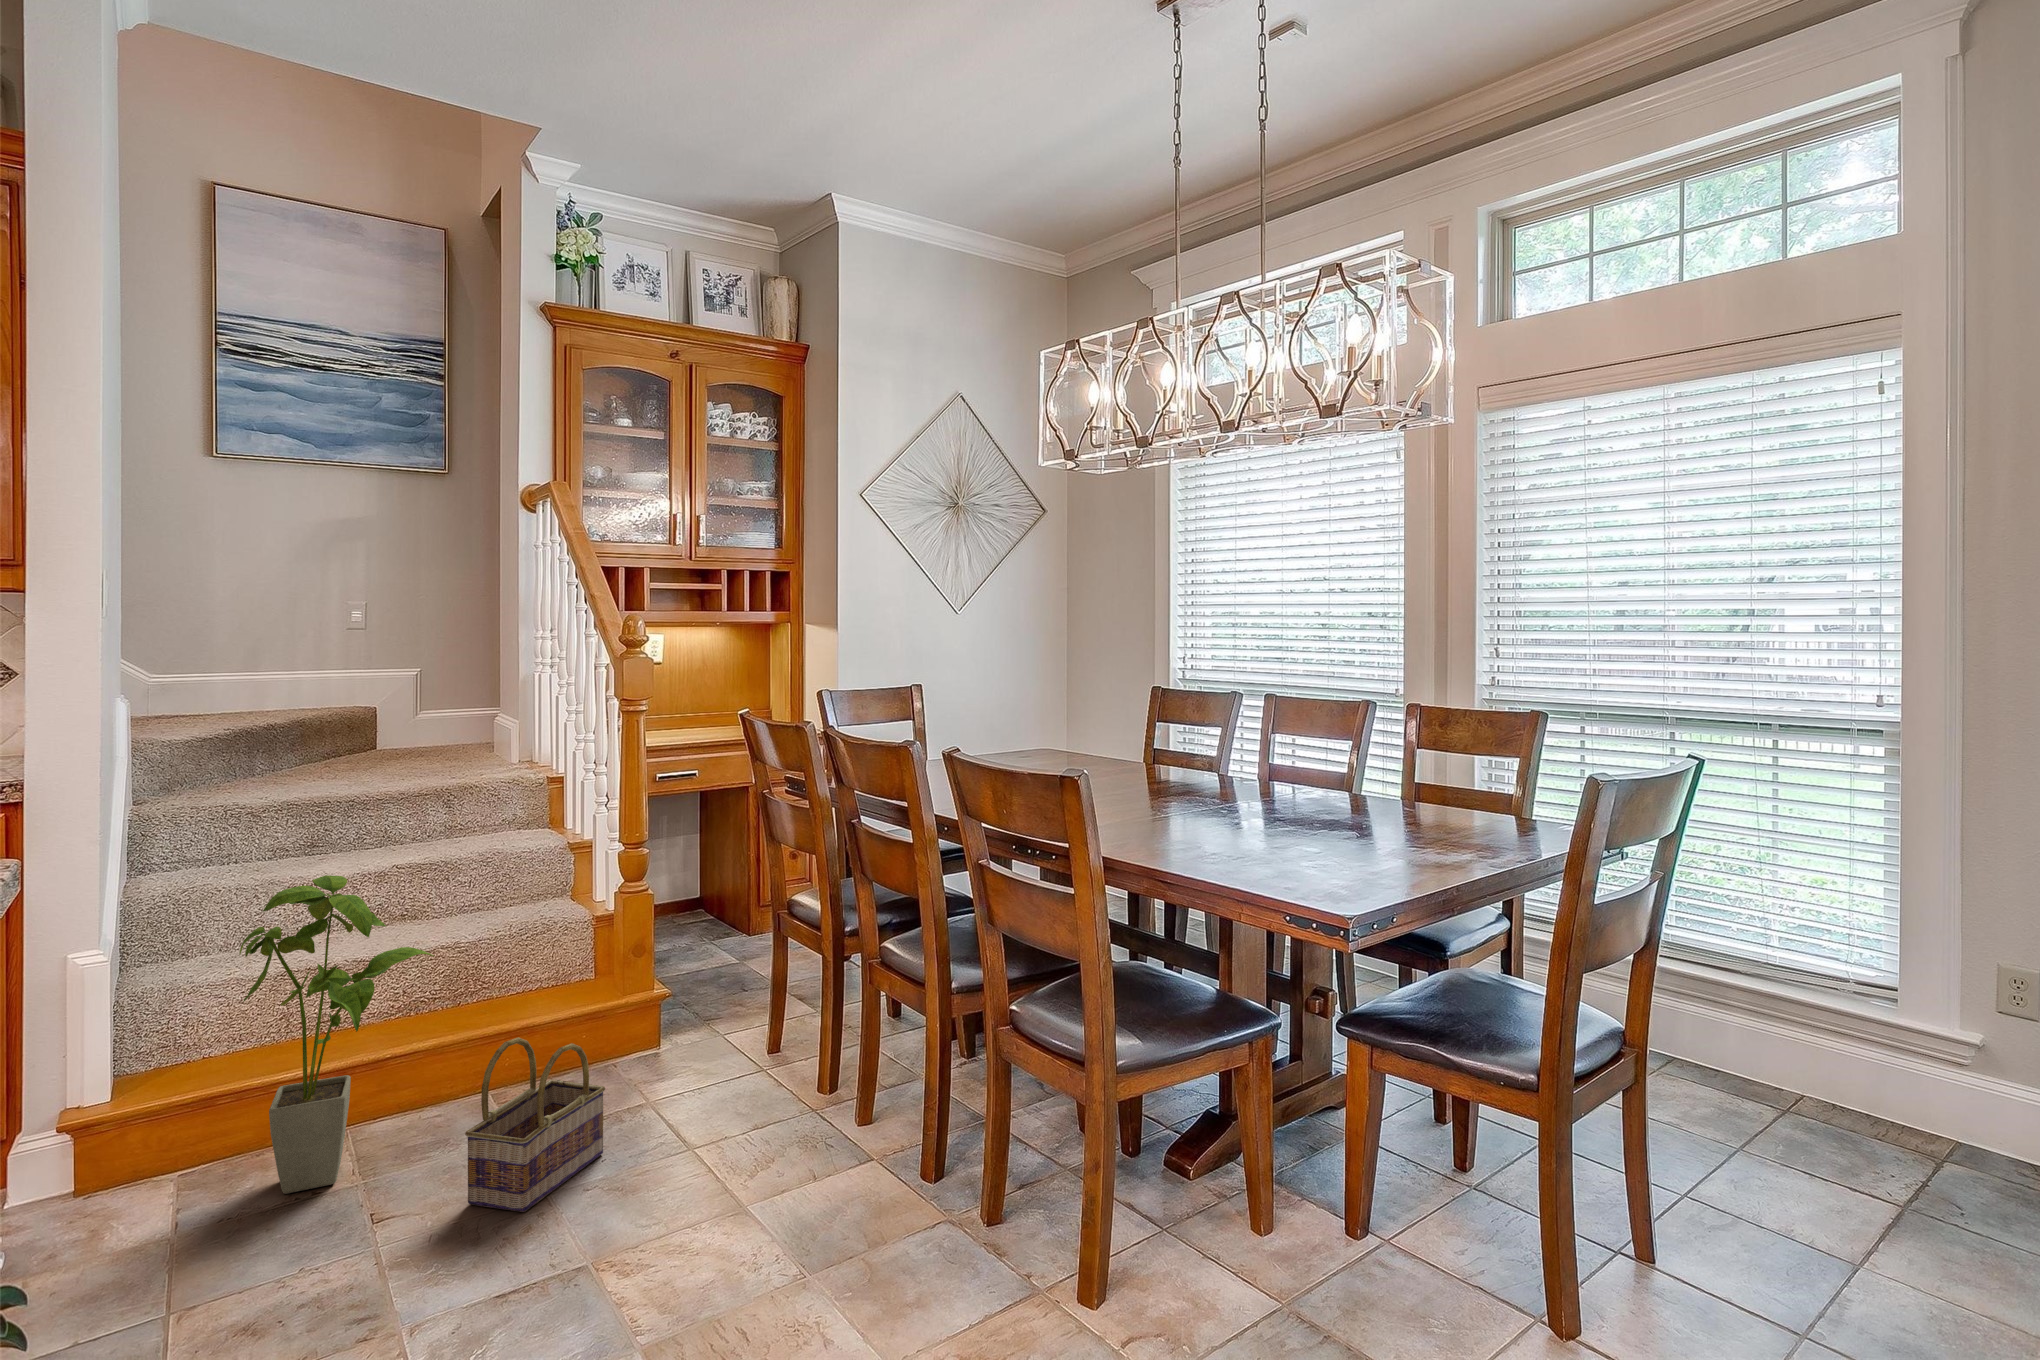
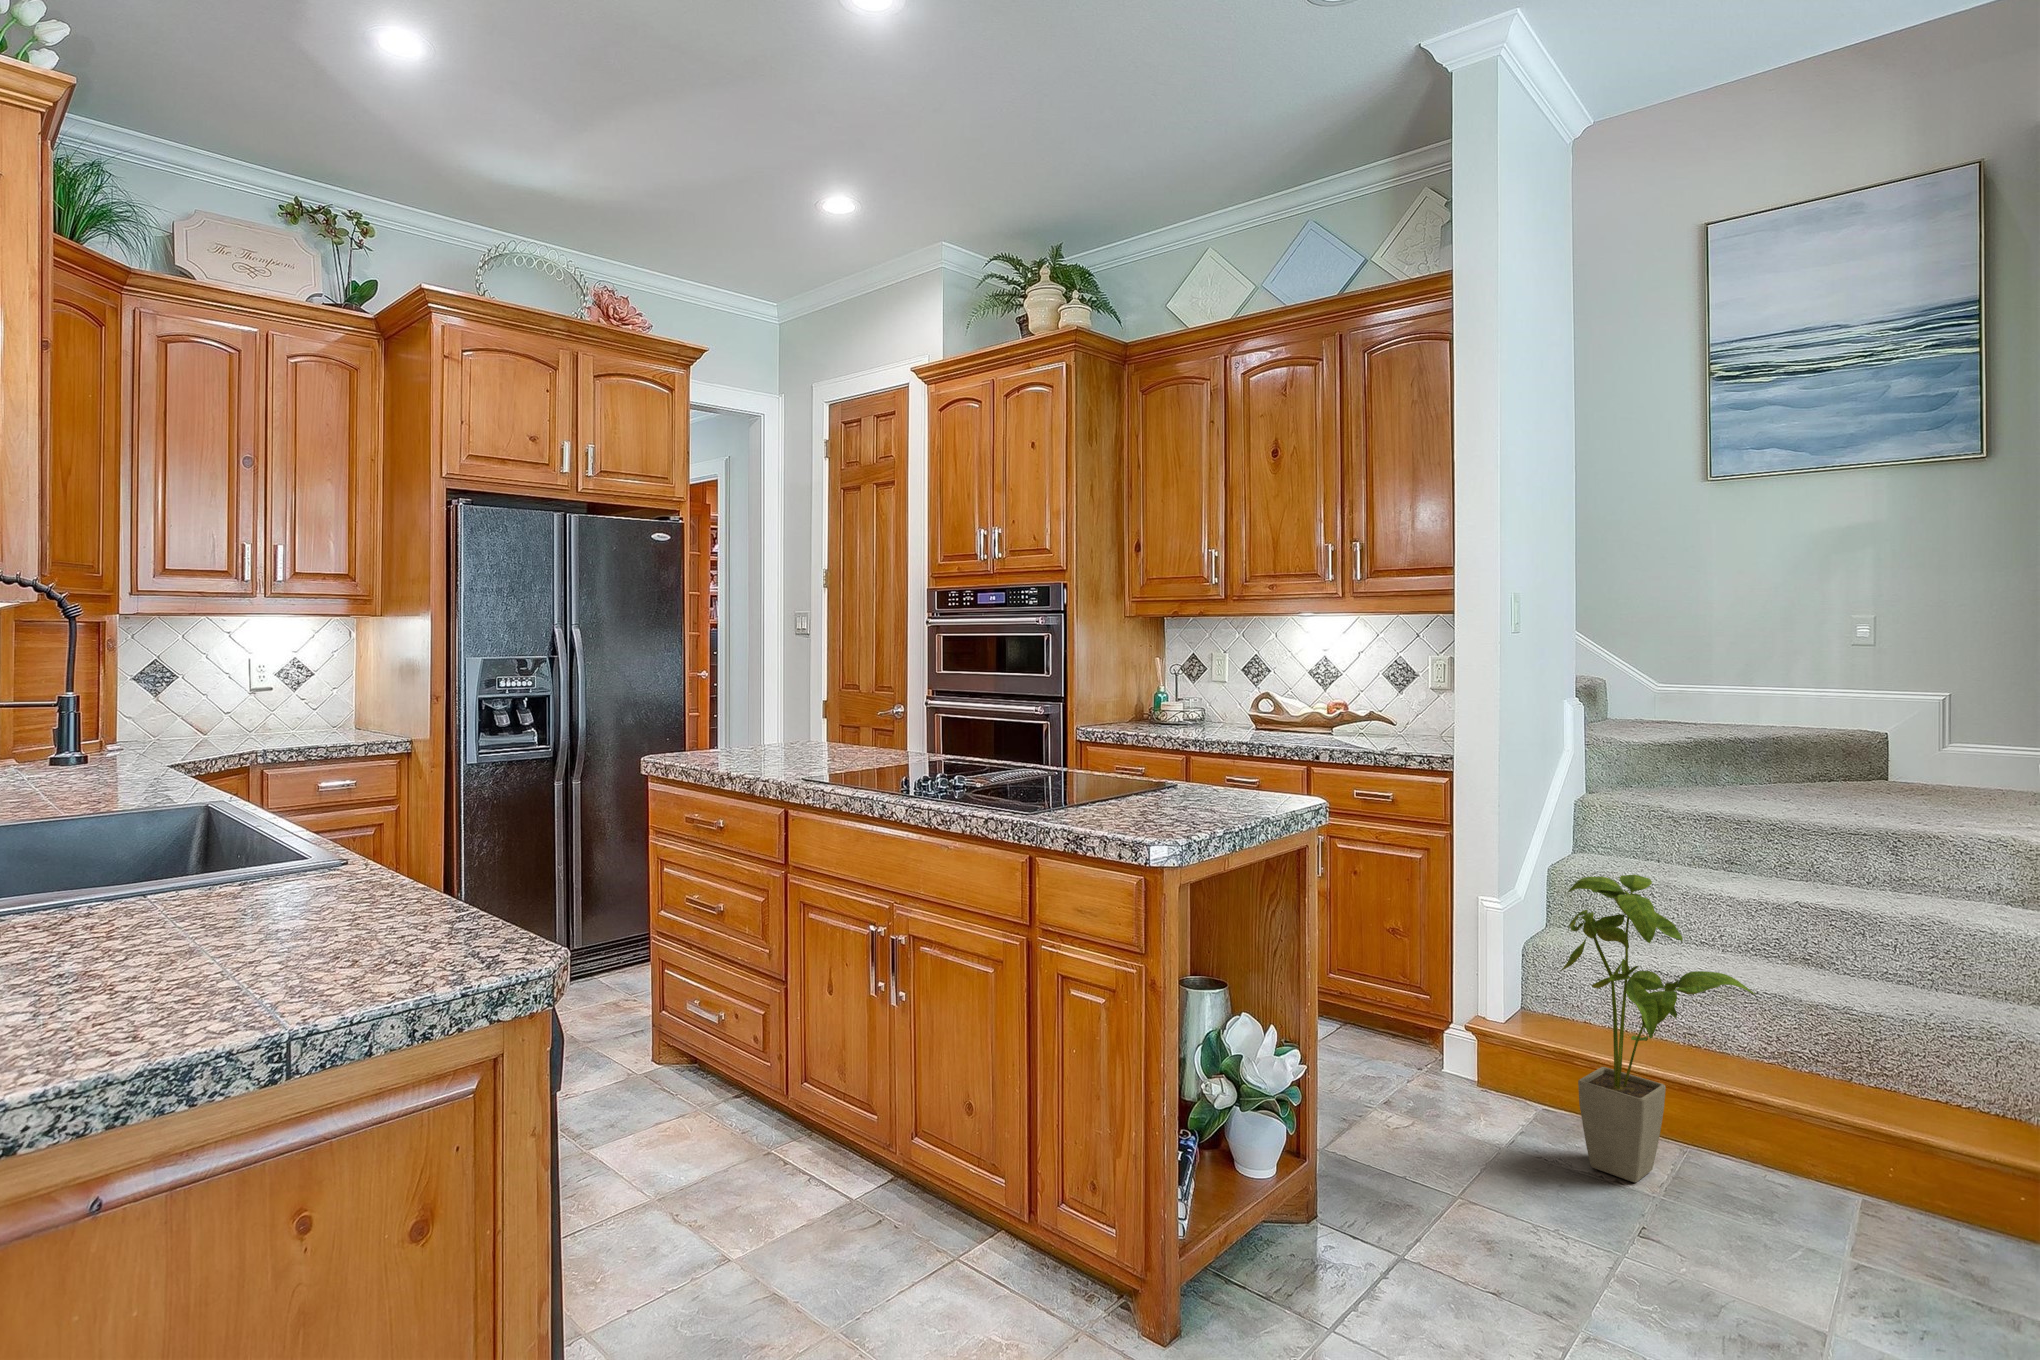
basket: present [465,1037,605,1212] -> none [1731,1115,1942,1326]

